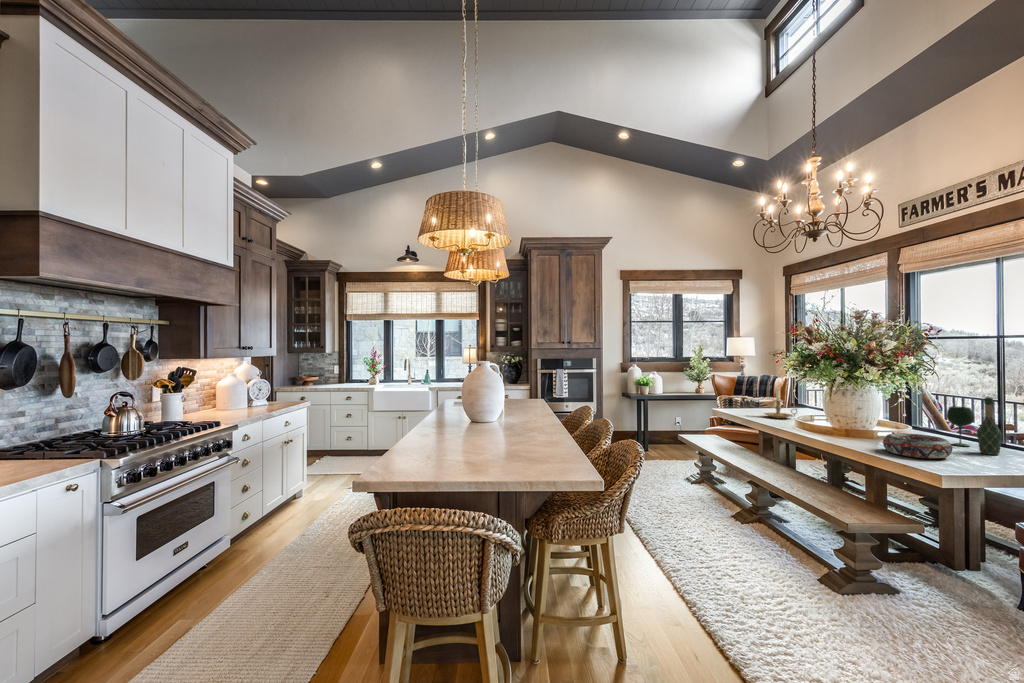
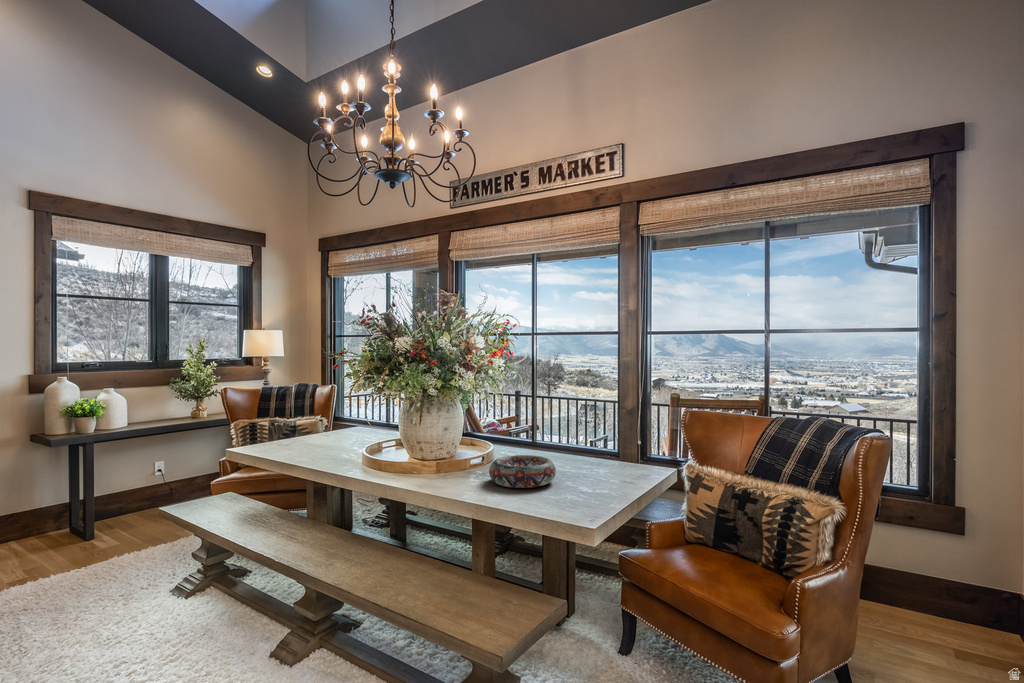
candle holder: present [764,387,797,418] -> none [319,403,362,450]
wine bottle: present [977,397,1002,455] -> none [559,402,578,465]
wine glass: present [947,406,974,446] -> none [526,413,549,458]

